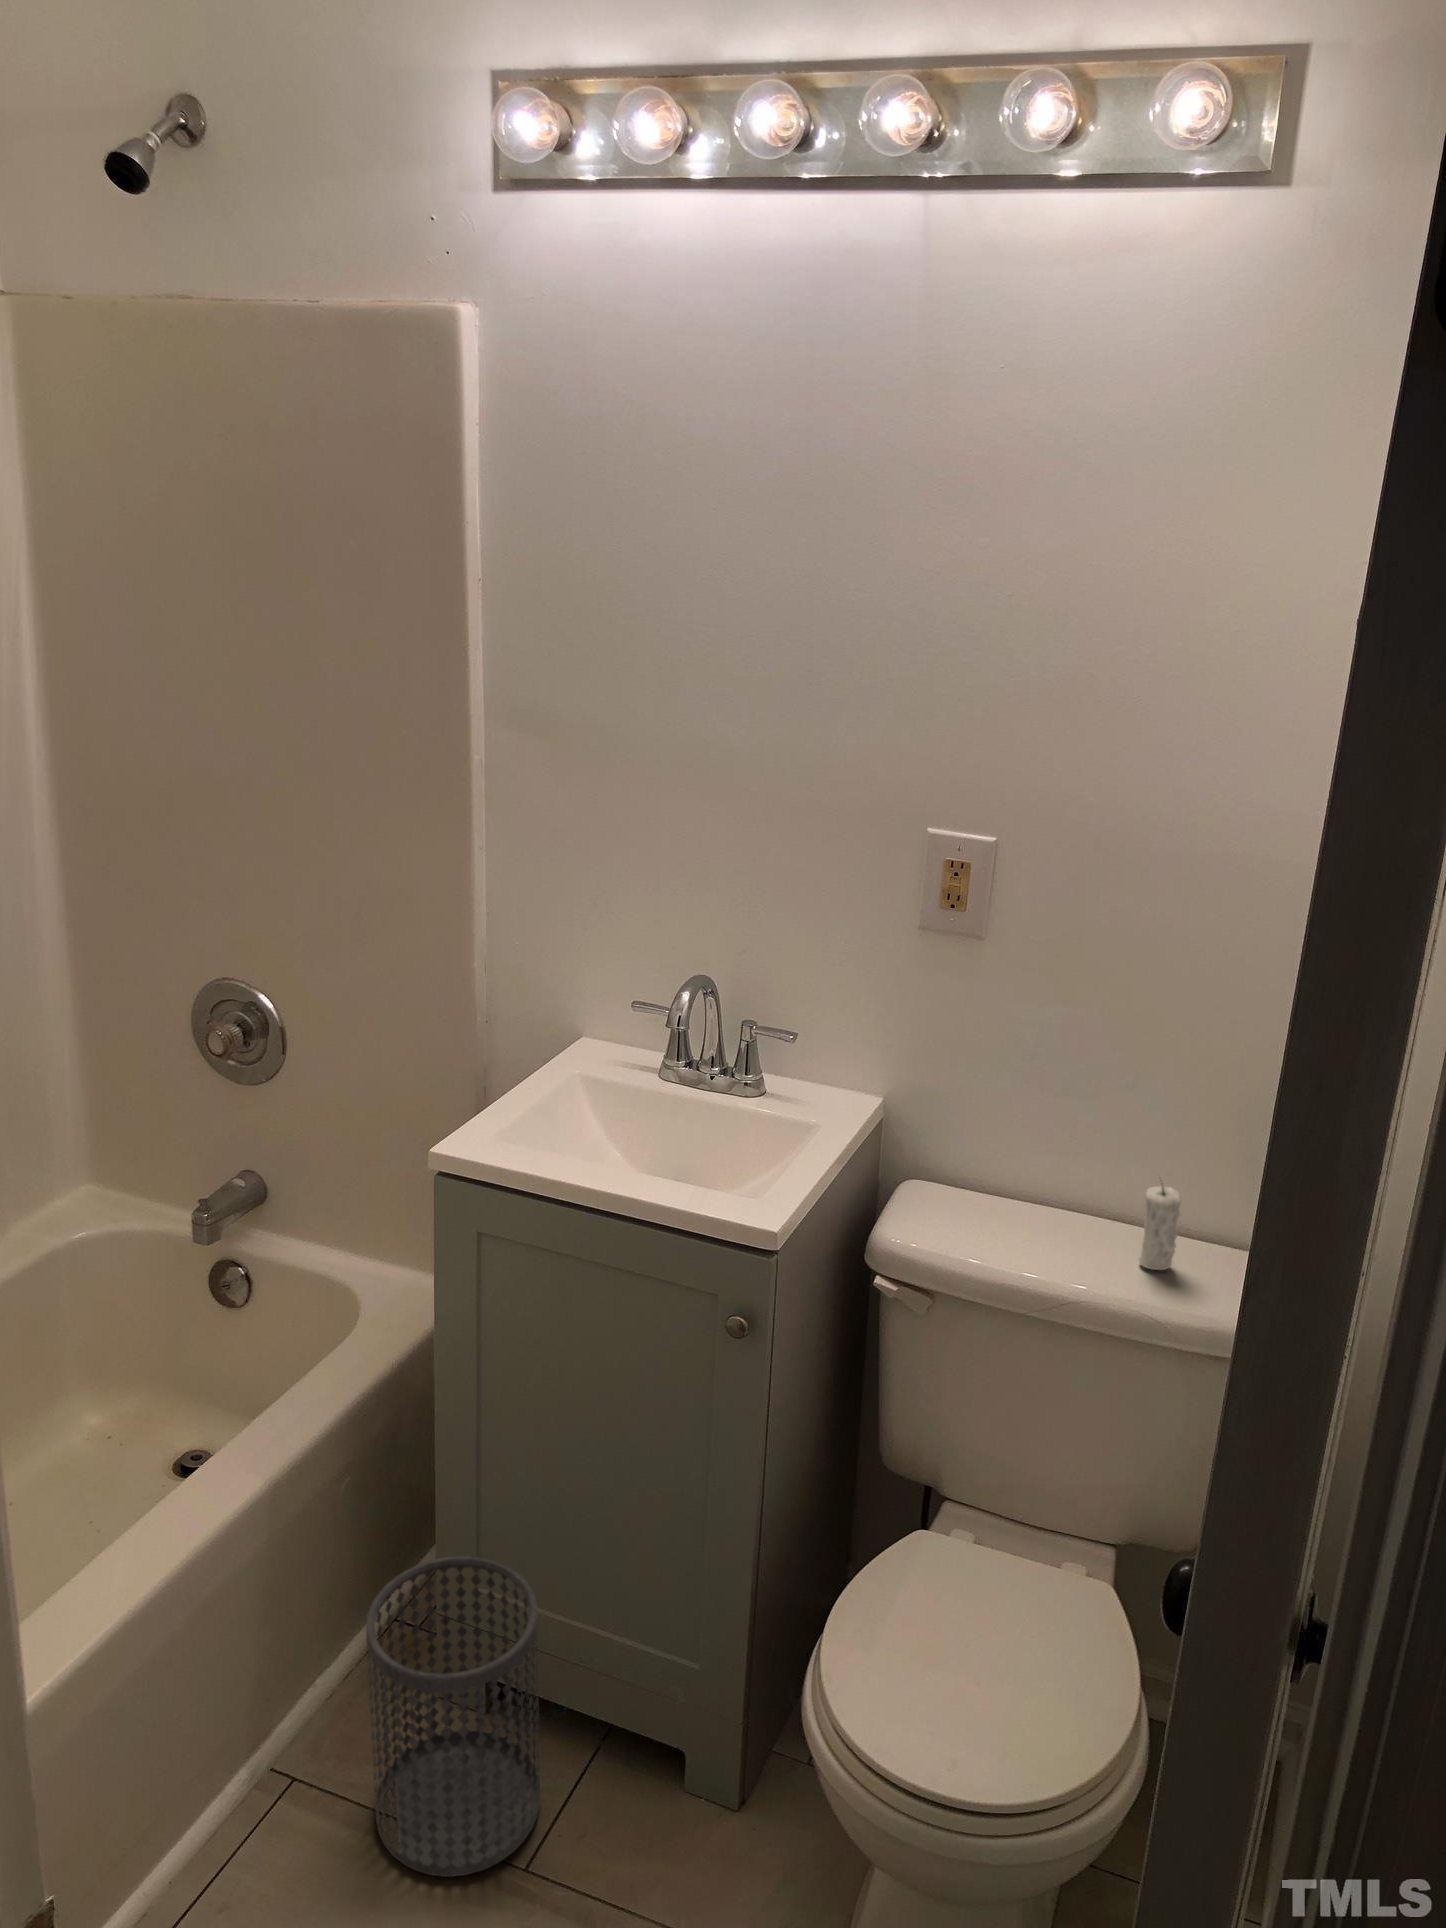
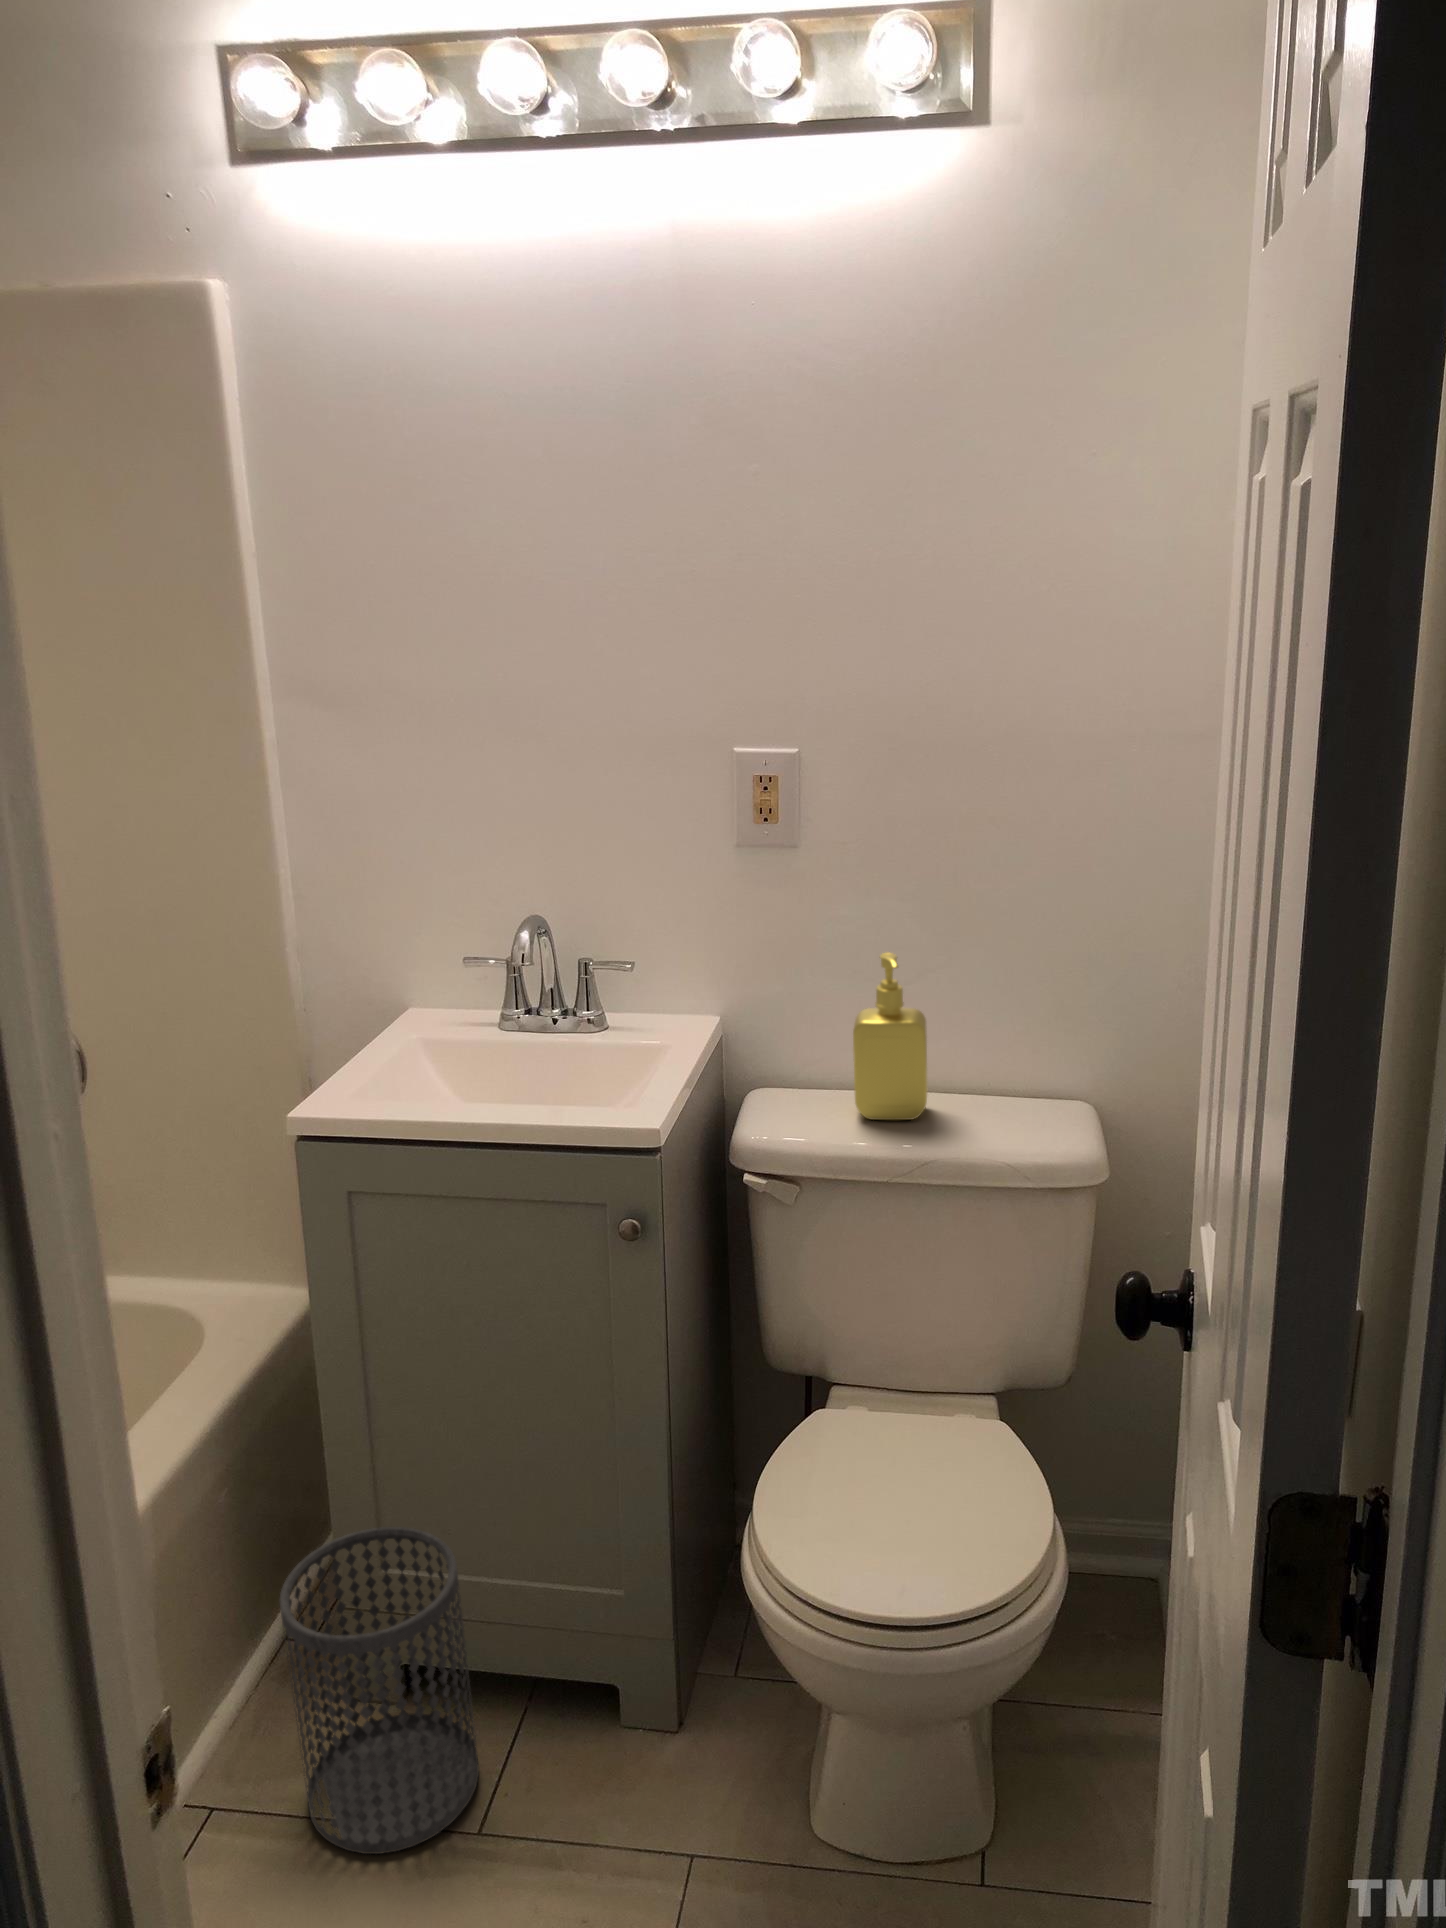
soap dispenser: none [1004,1070,1093,1248] -> present [853,953,928,1120]
candle: present [1139,1186,1181,1270] -> none [980,1033,1013,1123]

